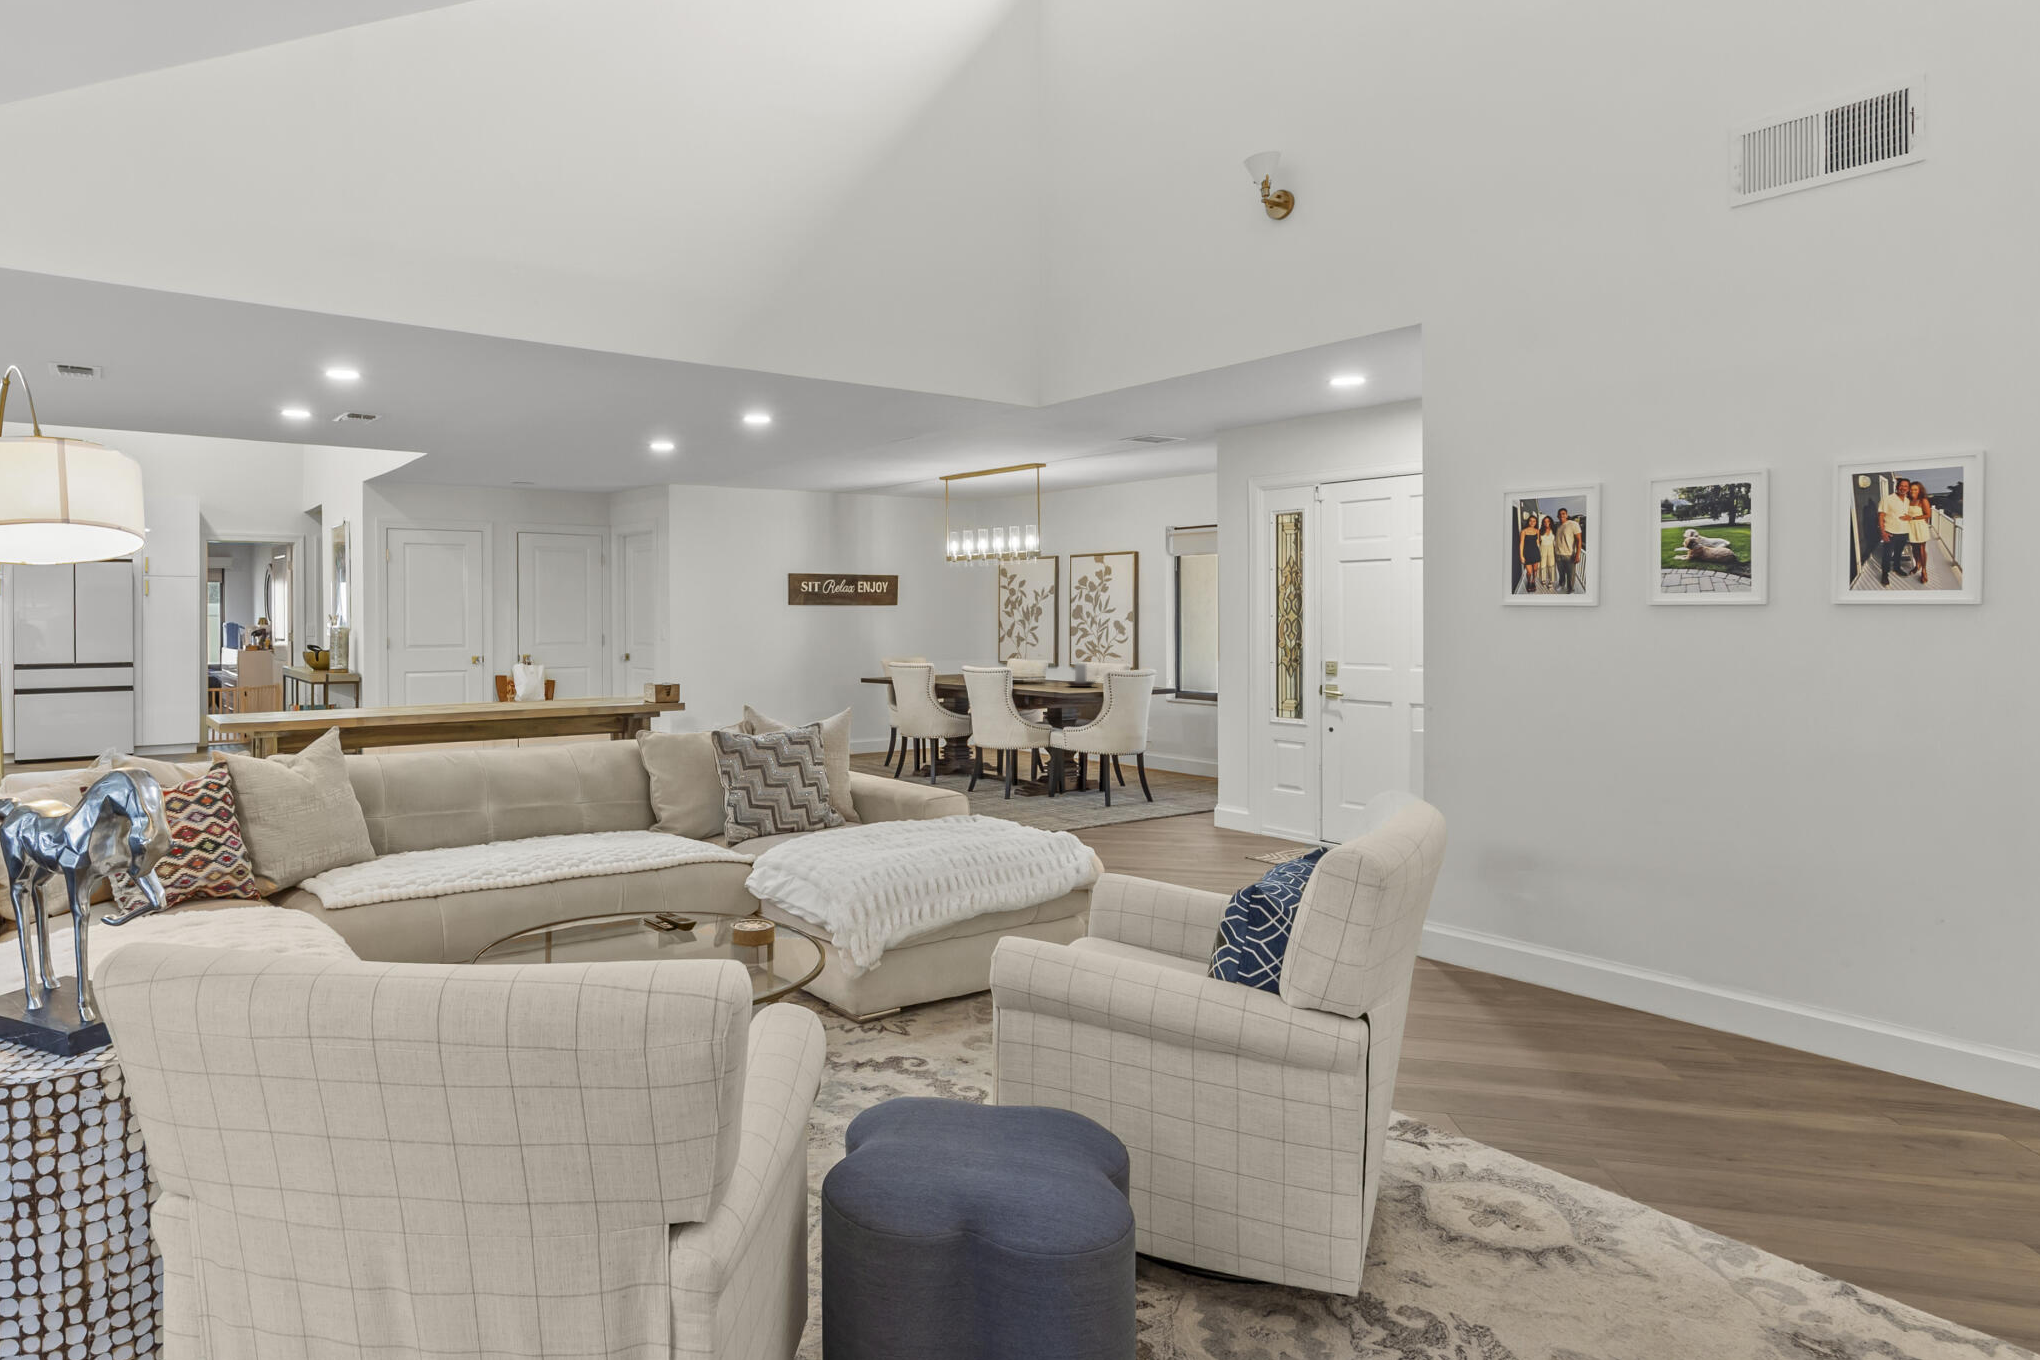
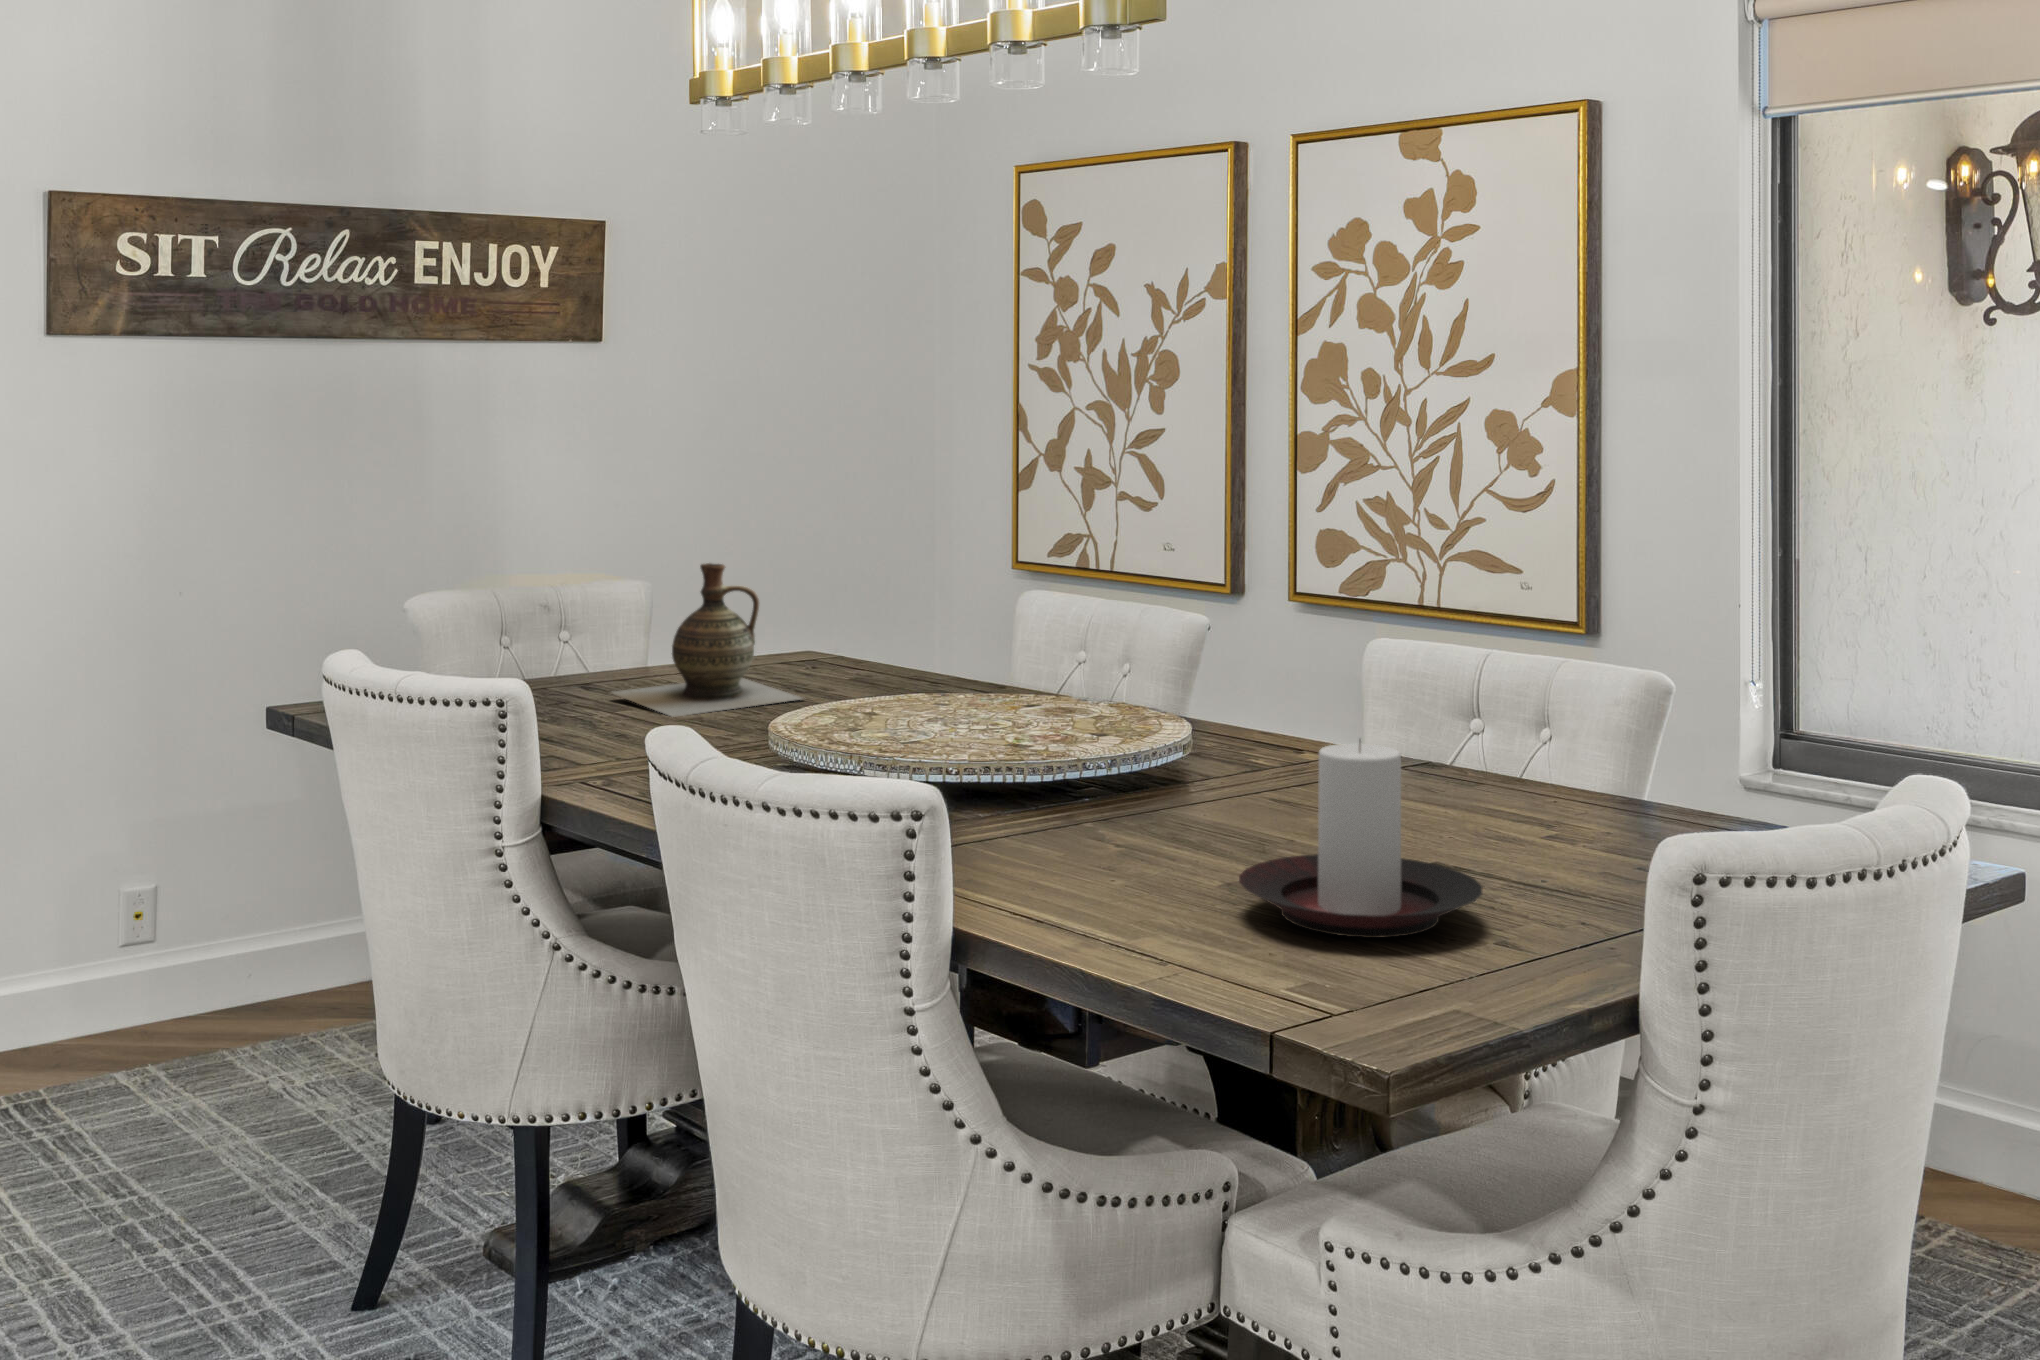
ceramic jug: none [934,650,974,678] -> present [612,563,802,717]

